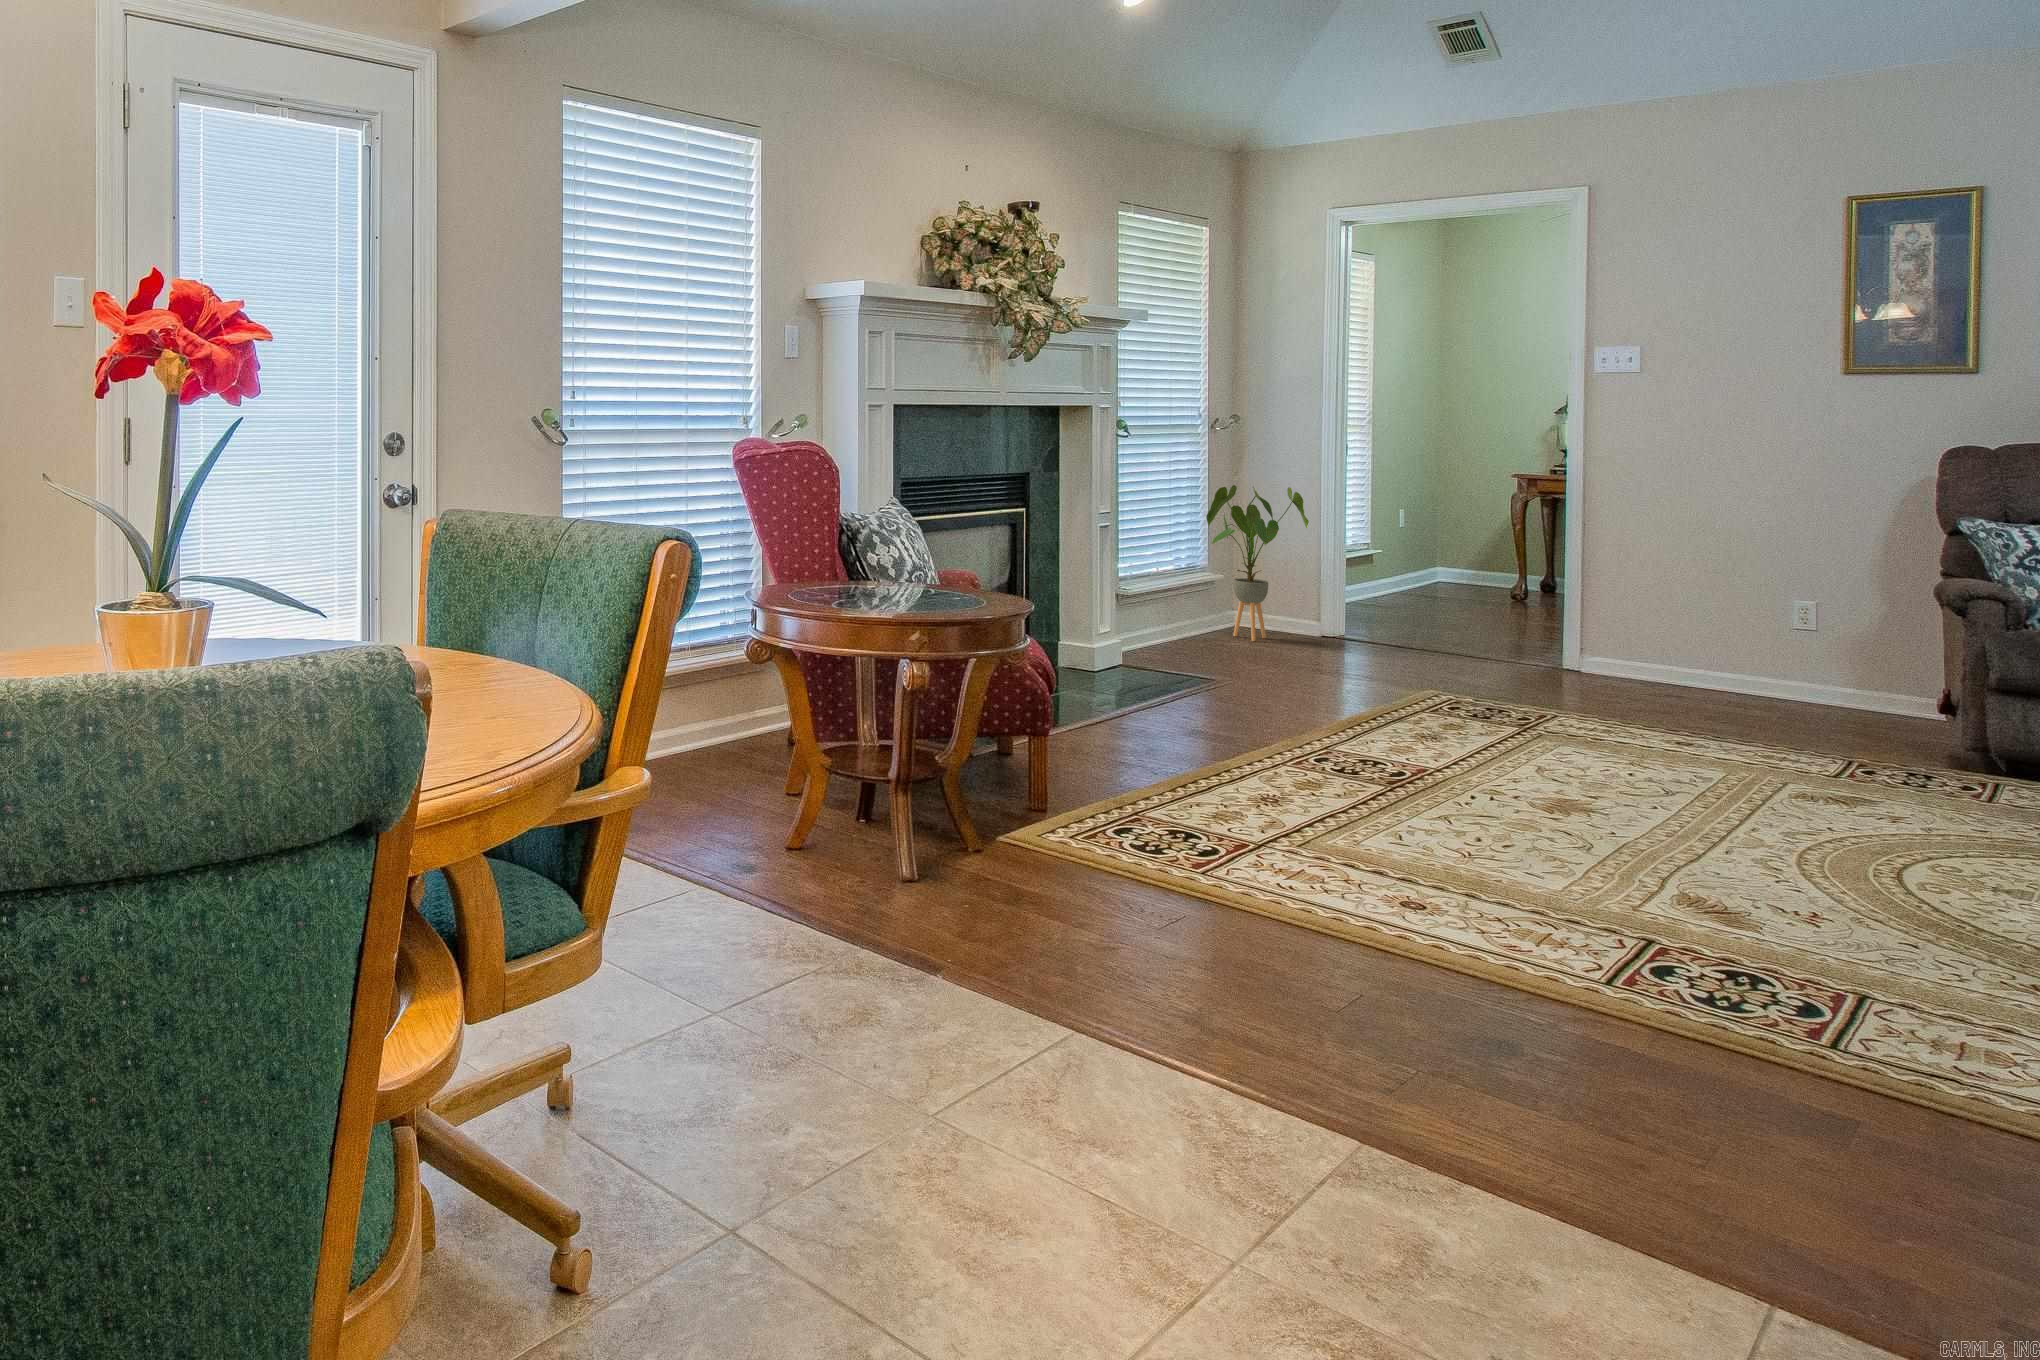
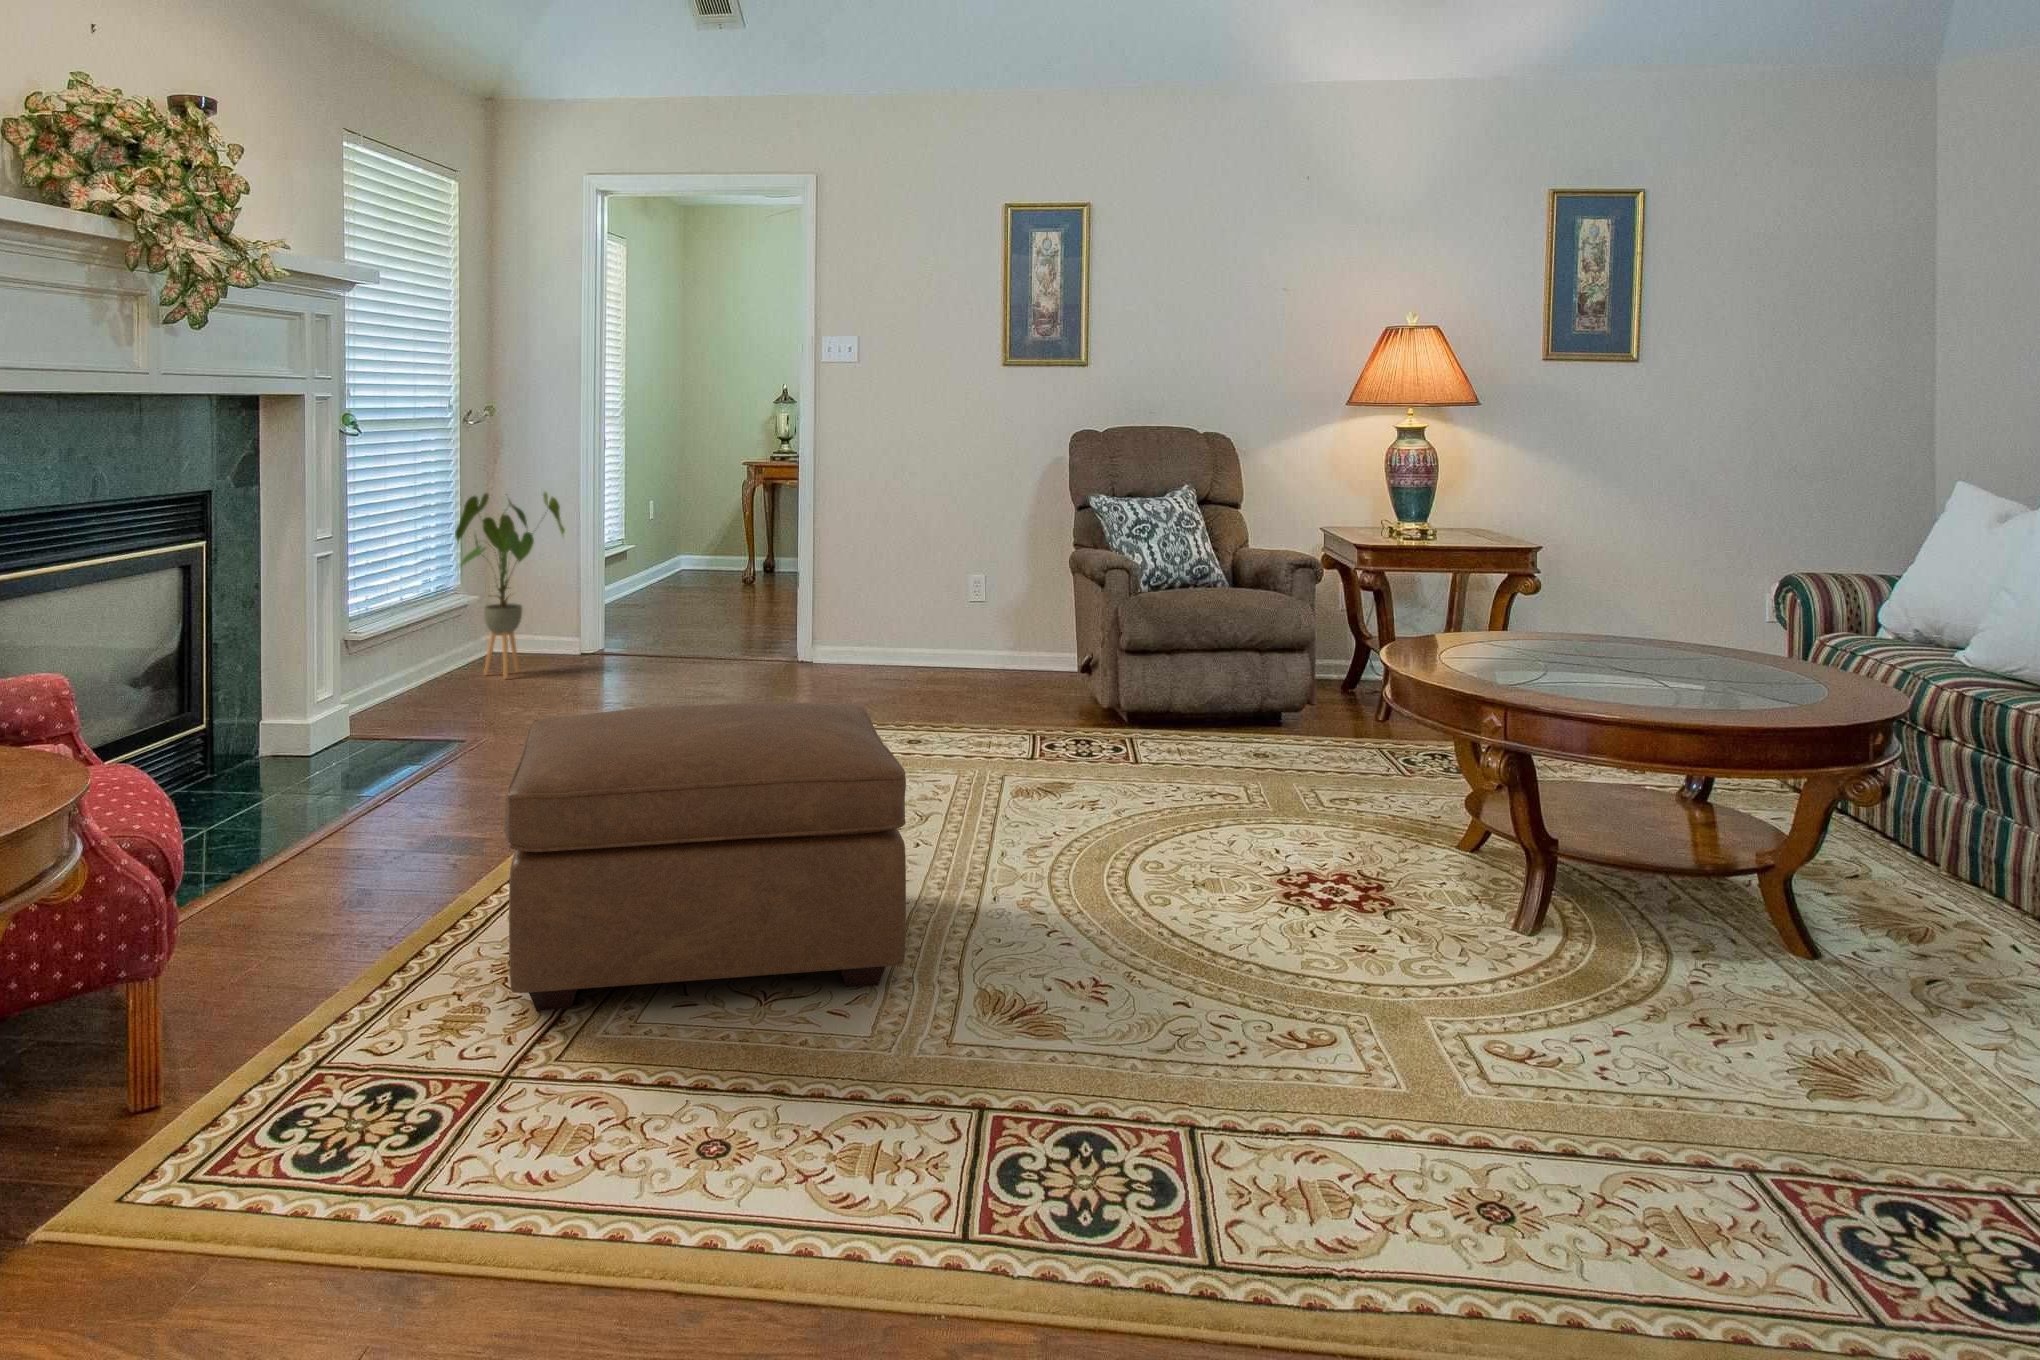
ottoman: none [1263,643,1604,873] -> present [504,703,906,1011]

